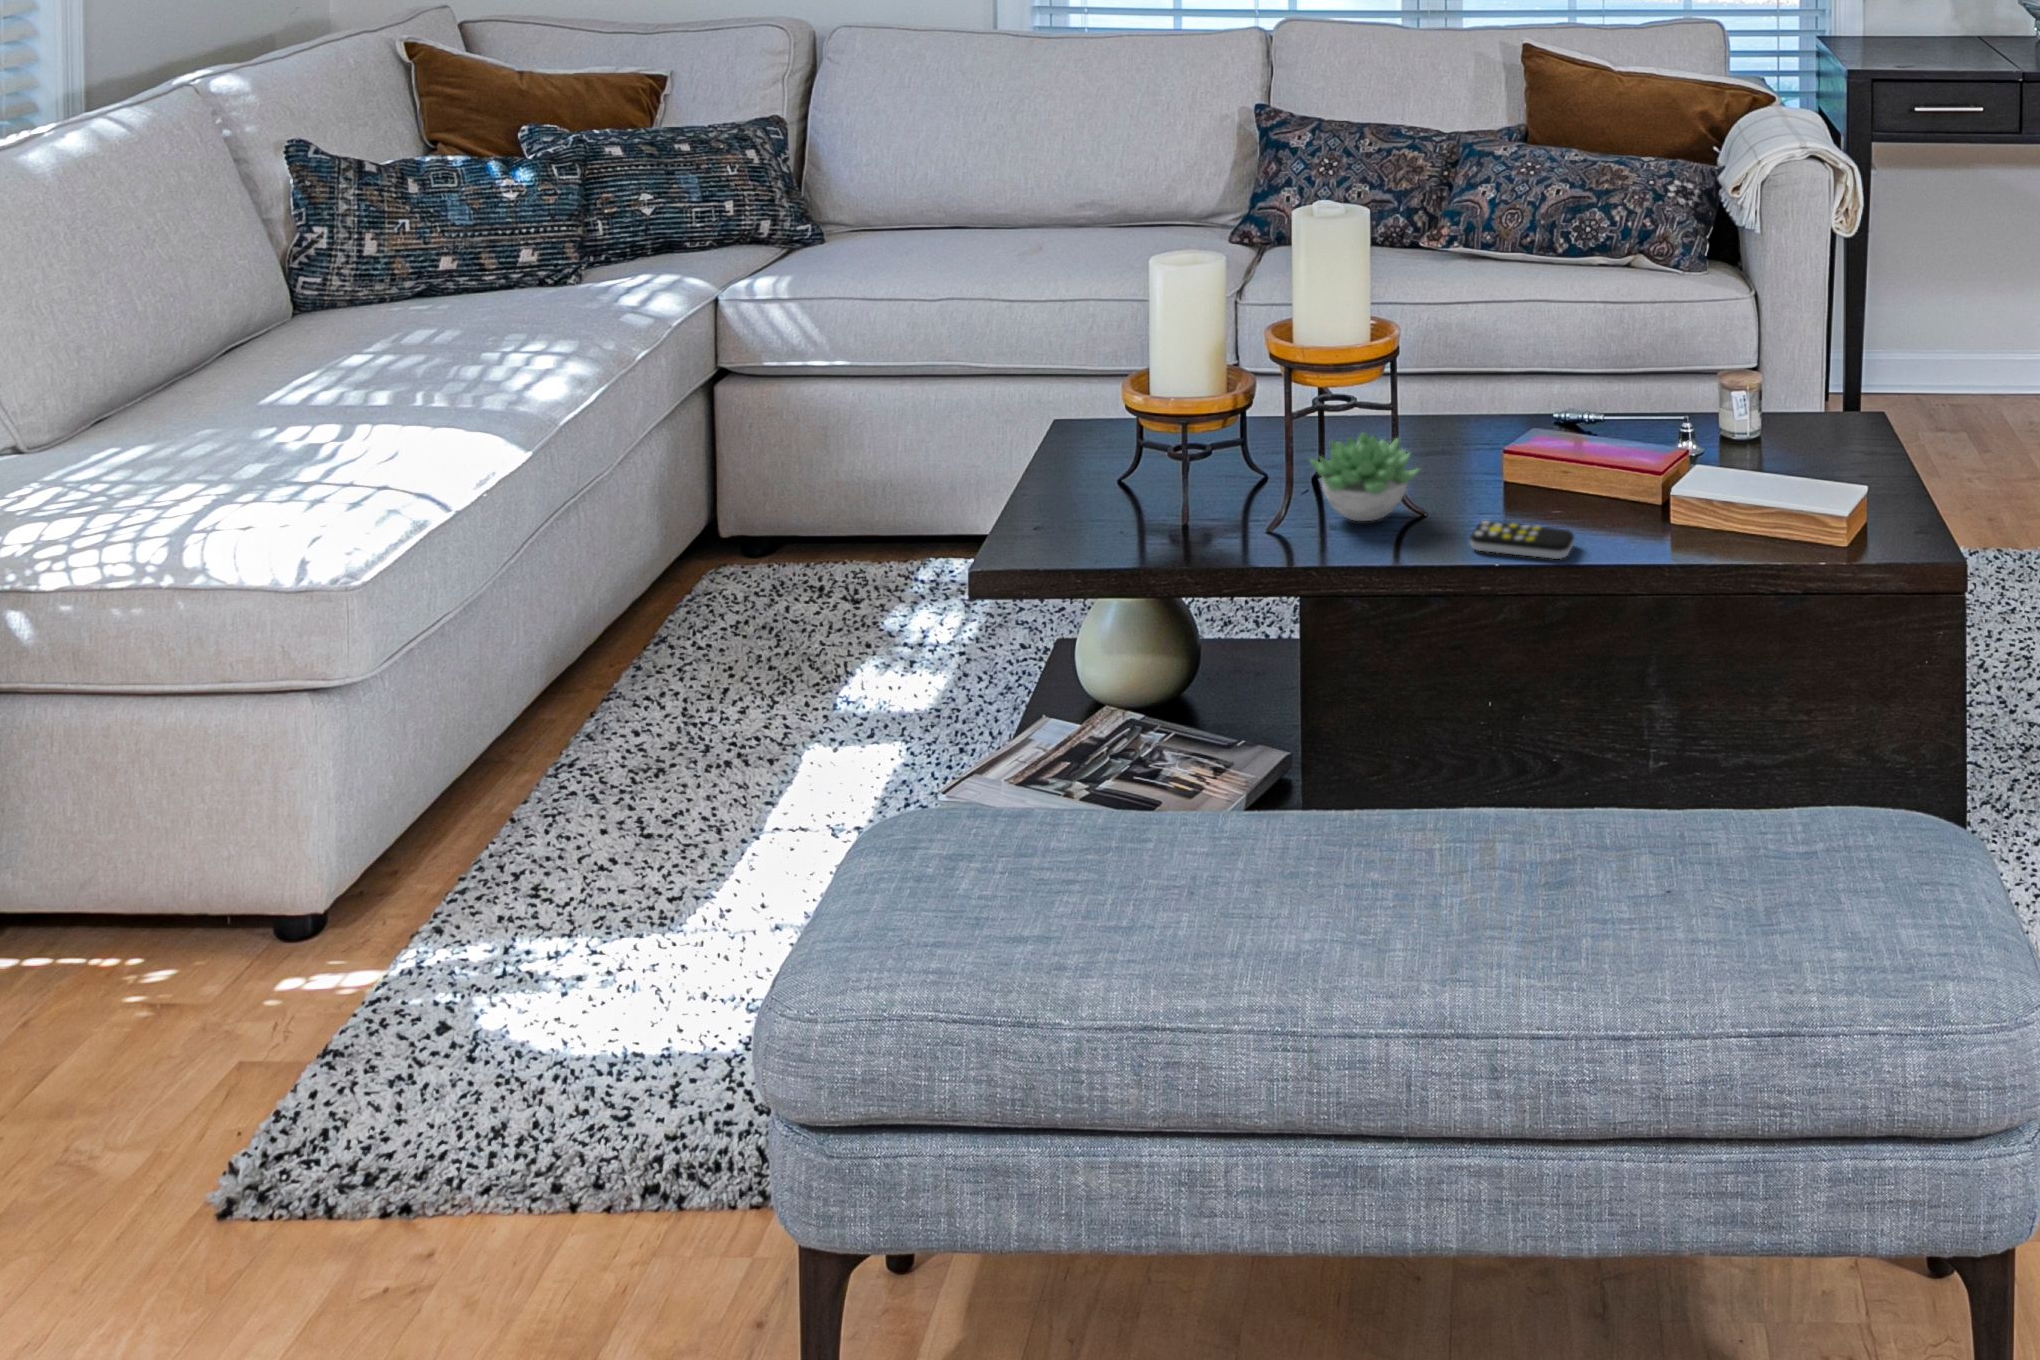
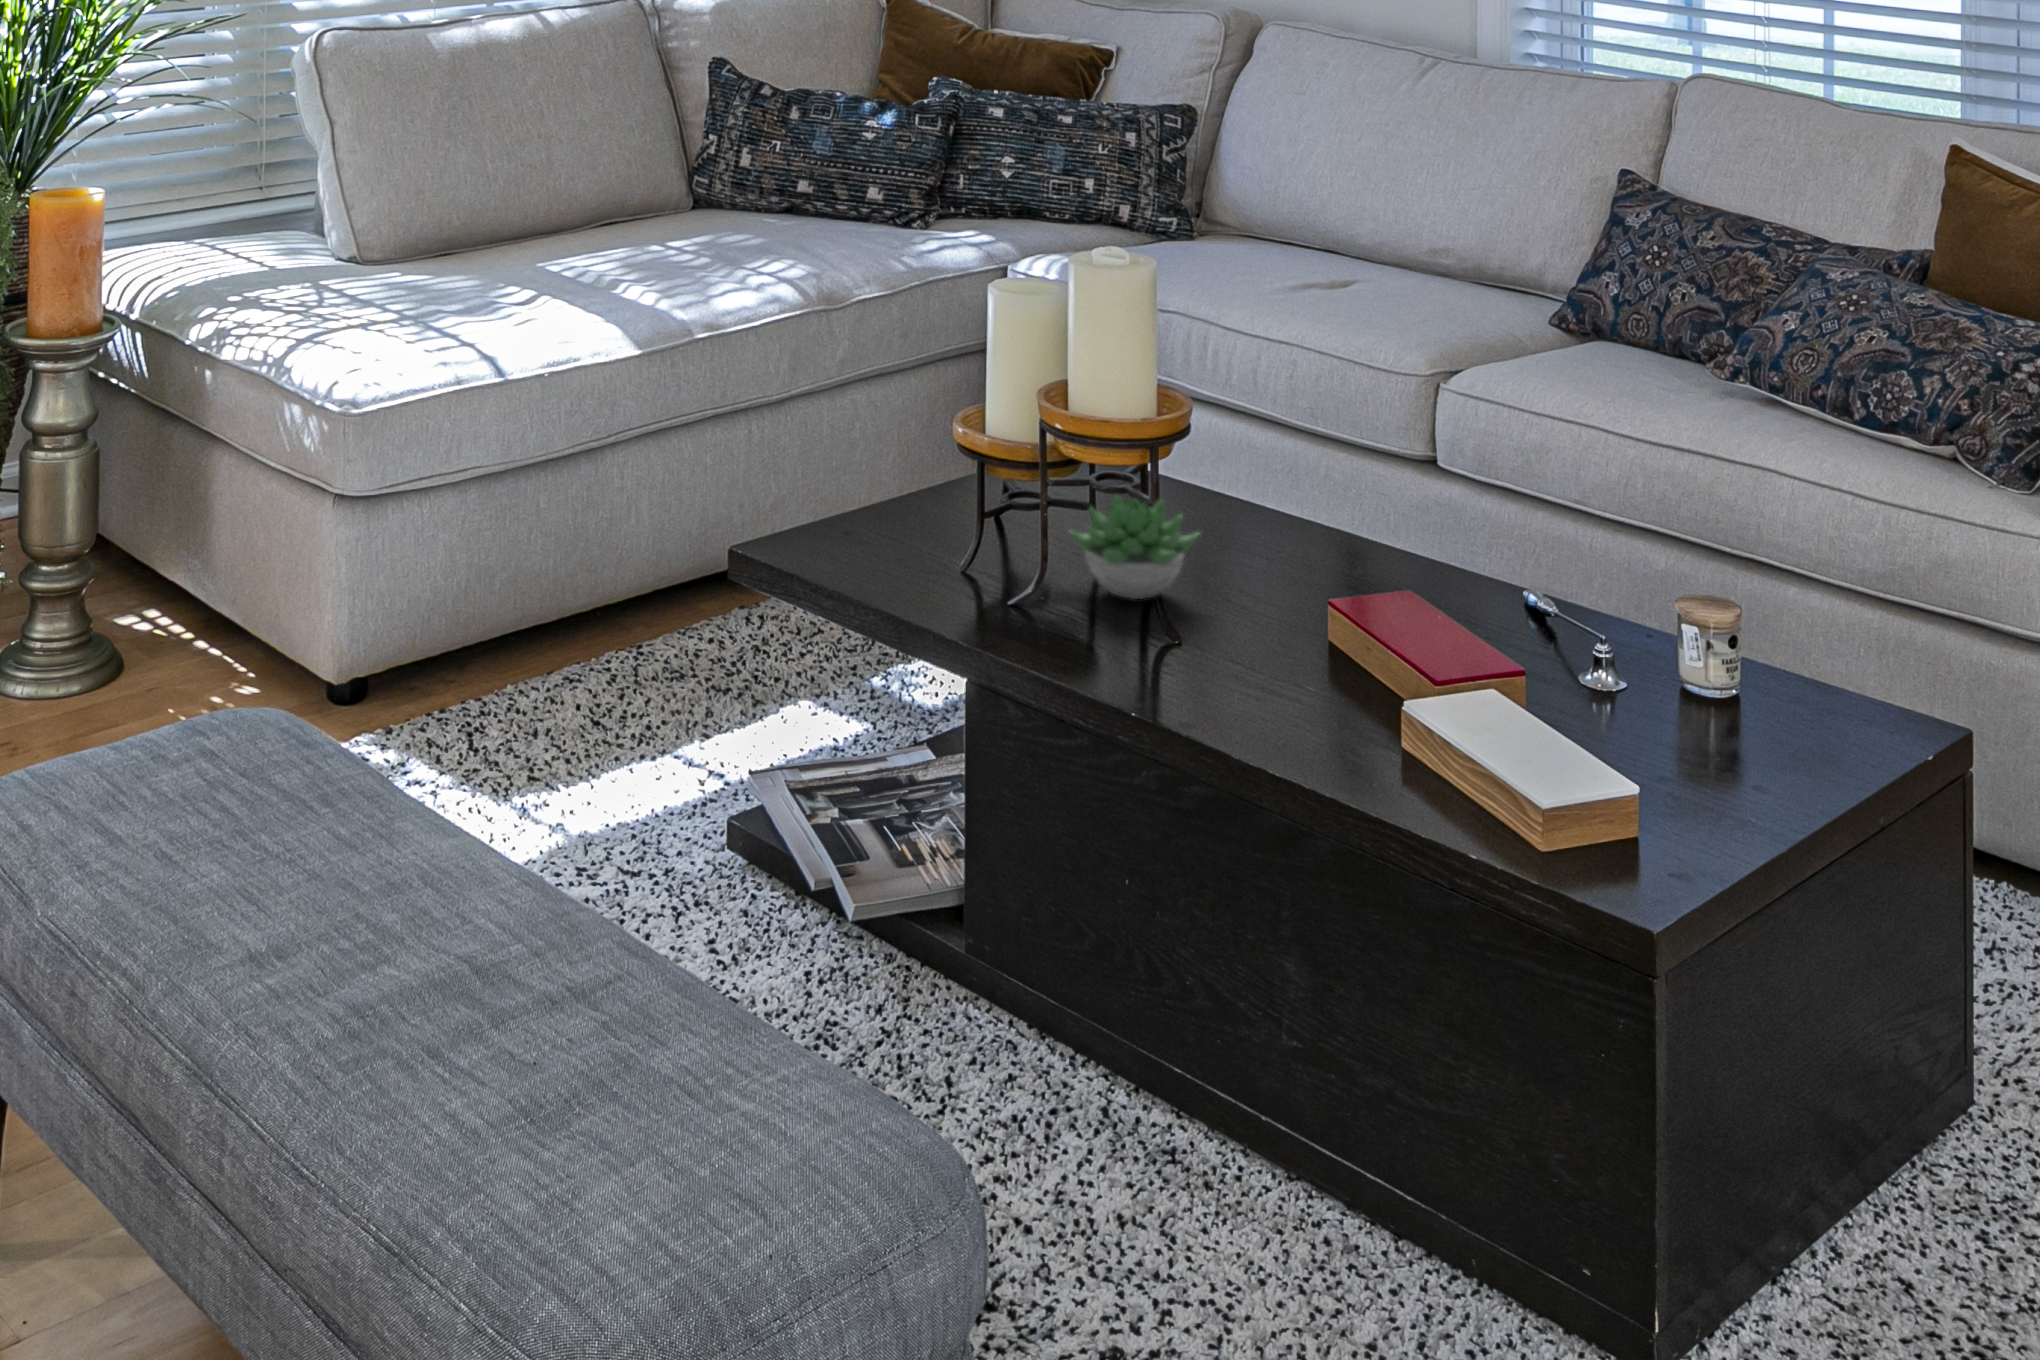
remote control: present [1470,521,1574,559] -> none [1164,630,1273,694]

